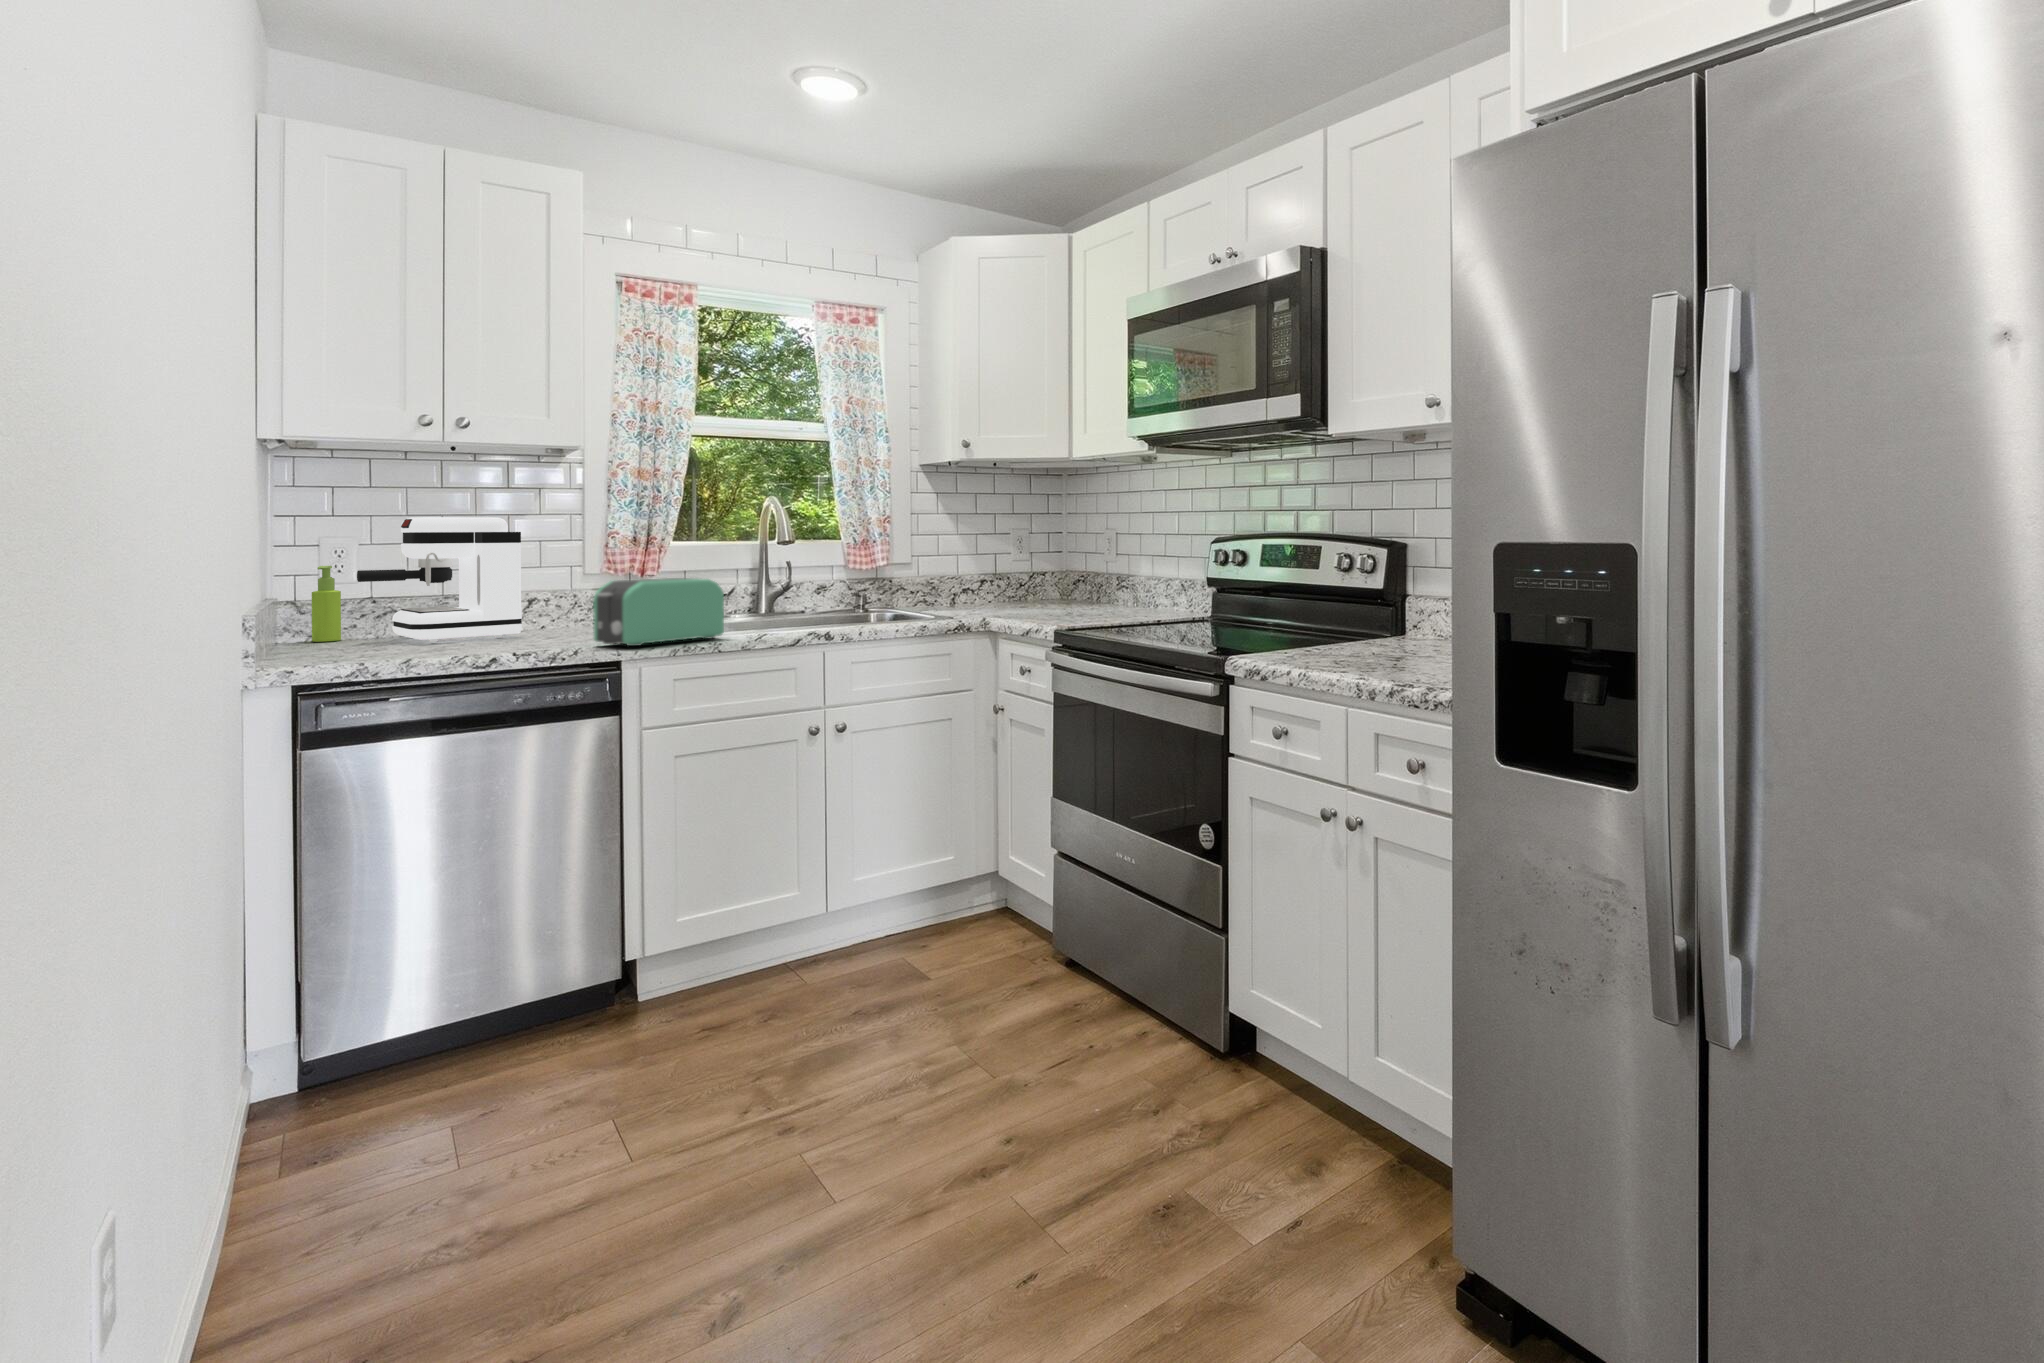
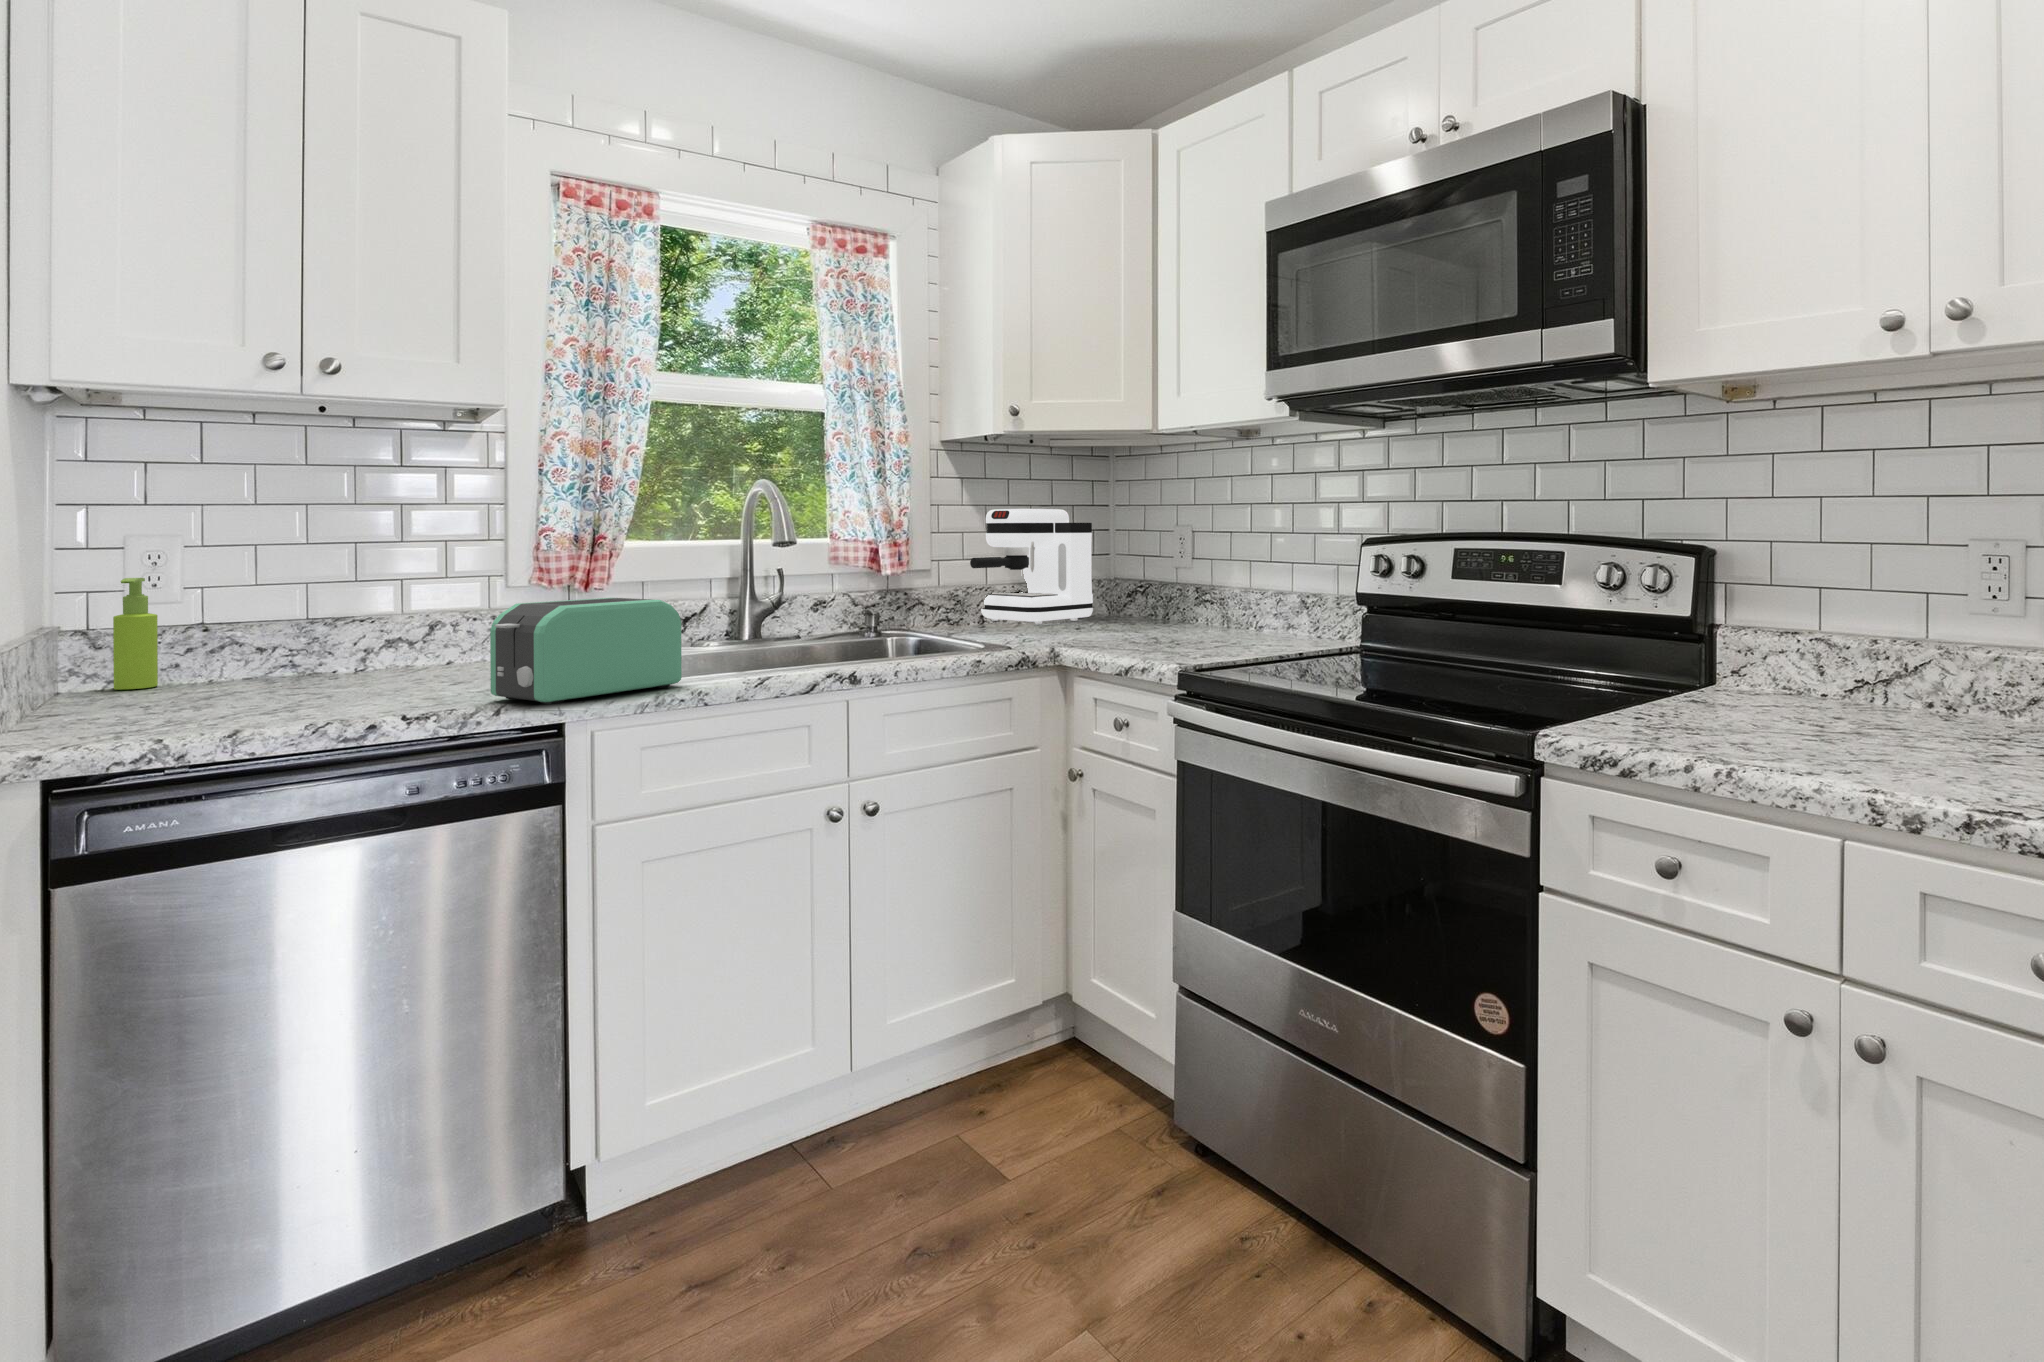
coffee maker: present [357,517,522,642] -> present [970,509,1093,624]

